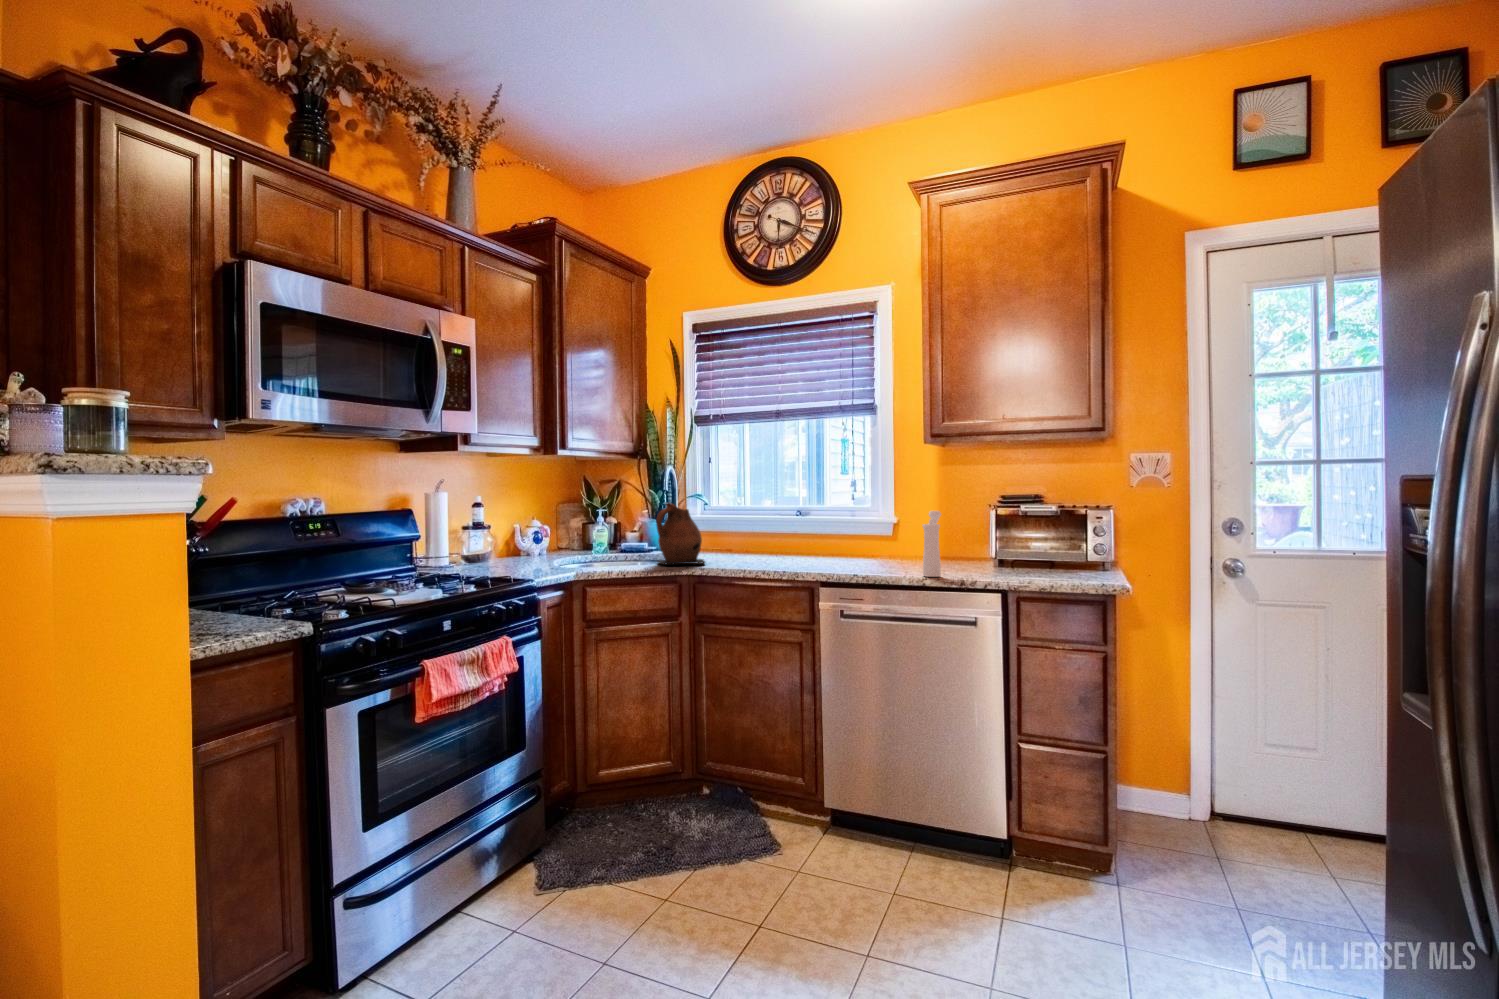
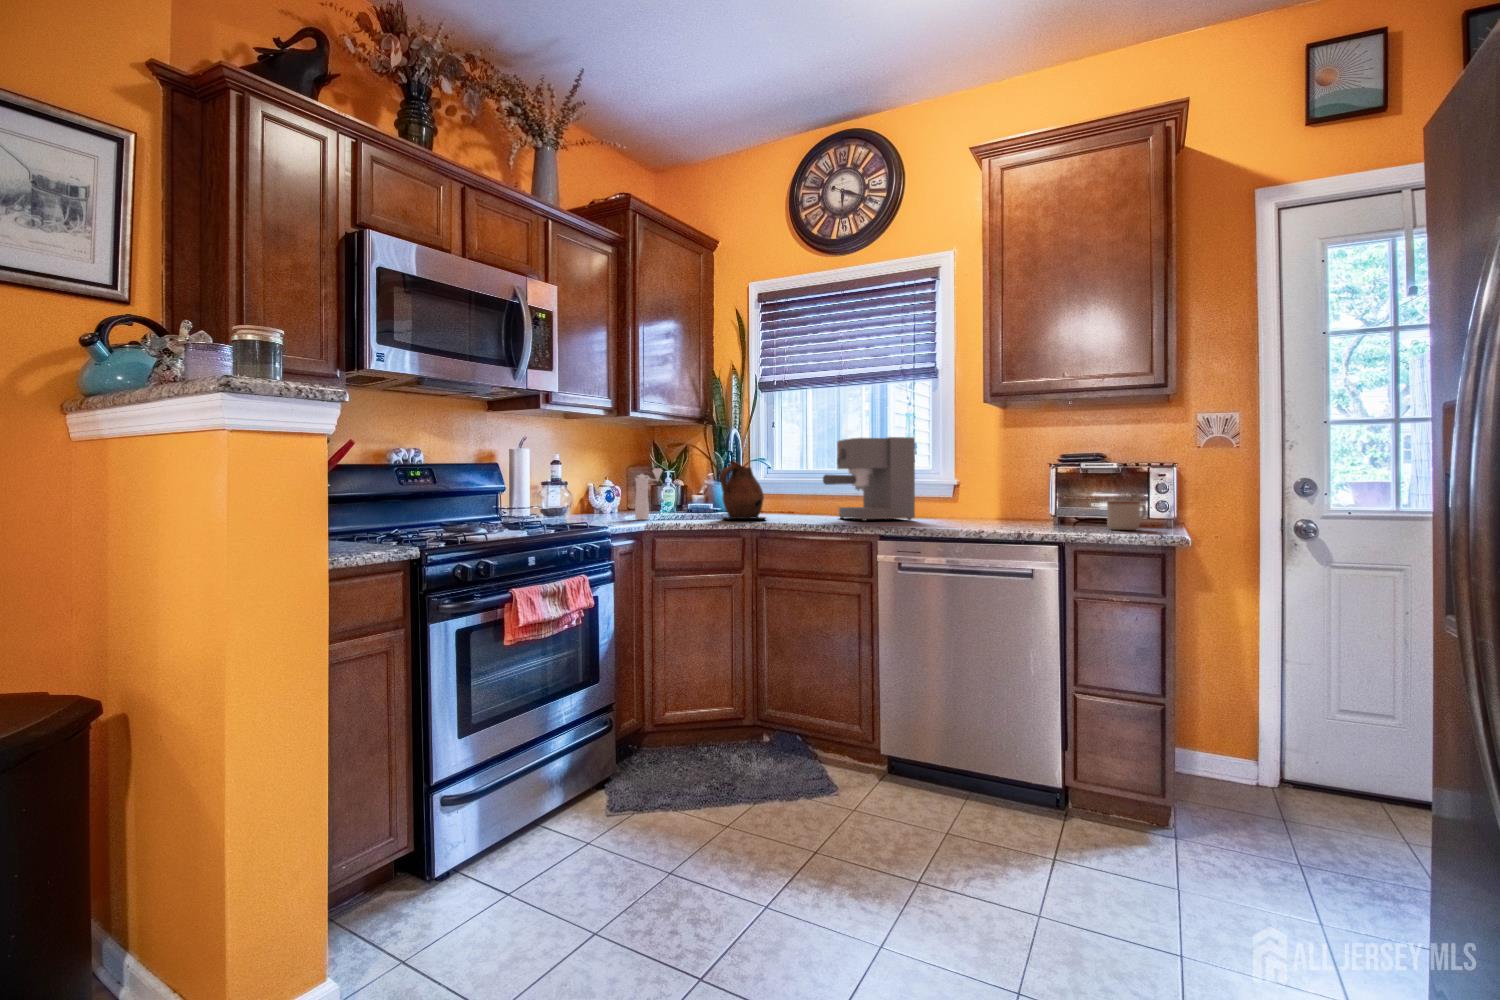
coffee maker: none [763,477,856,564] -> present [823,437,915,521]
pepper mill: present [923,511,941,577] -> present [635,468,662,520]
mug: none [1048,544,1085,576] -> present [1107,500,1146,530]

